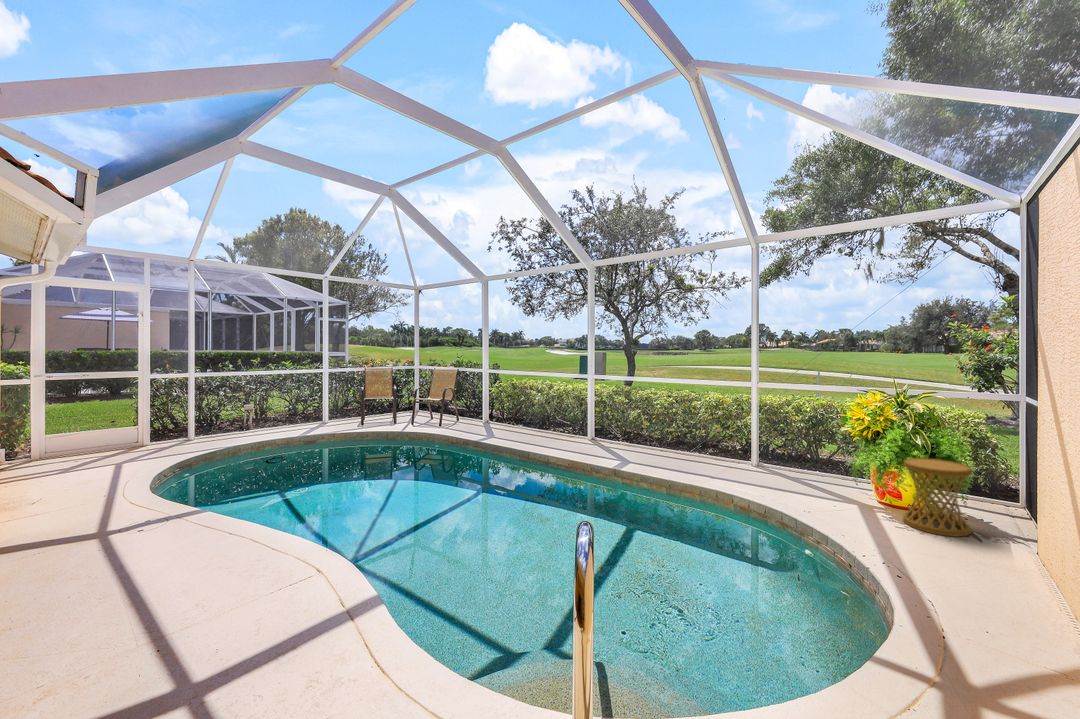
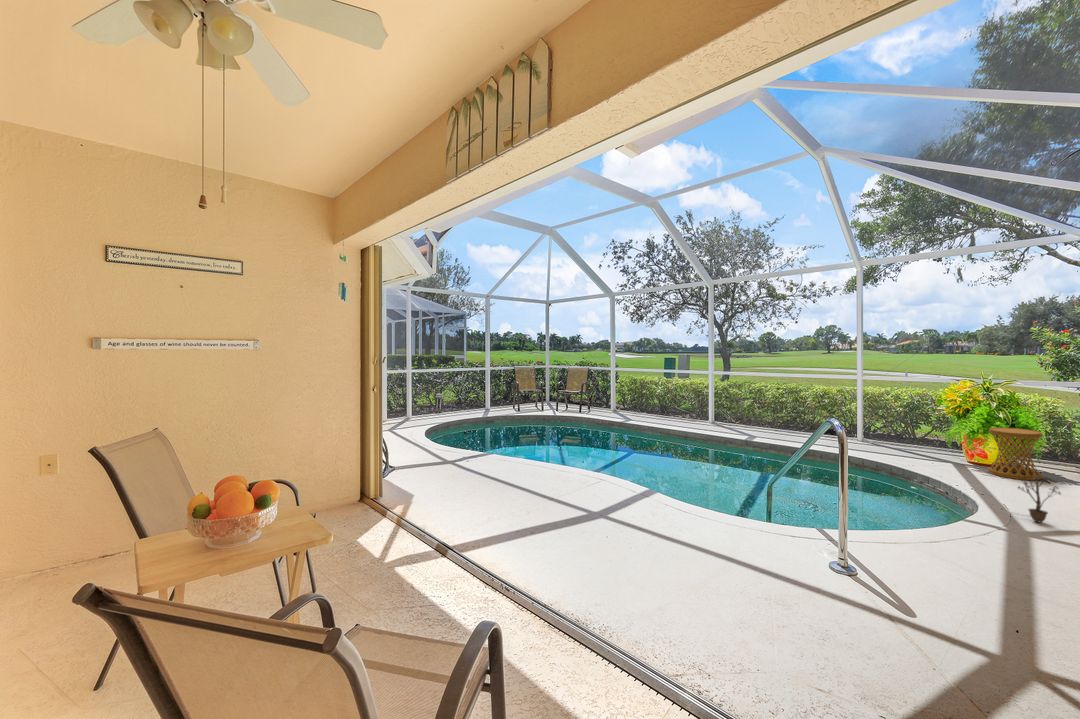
decorative plant: none [939,567,1023,651] -> present [1018,475,1061,522]

